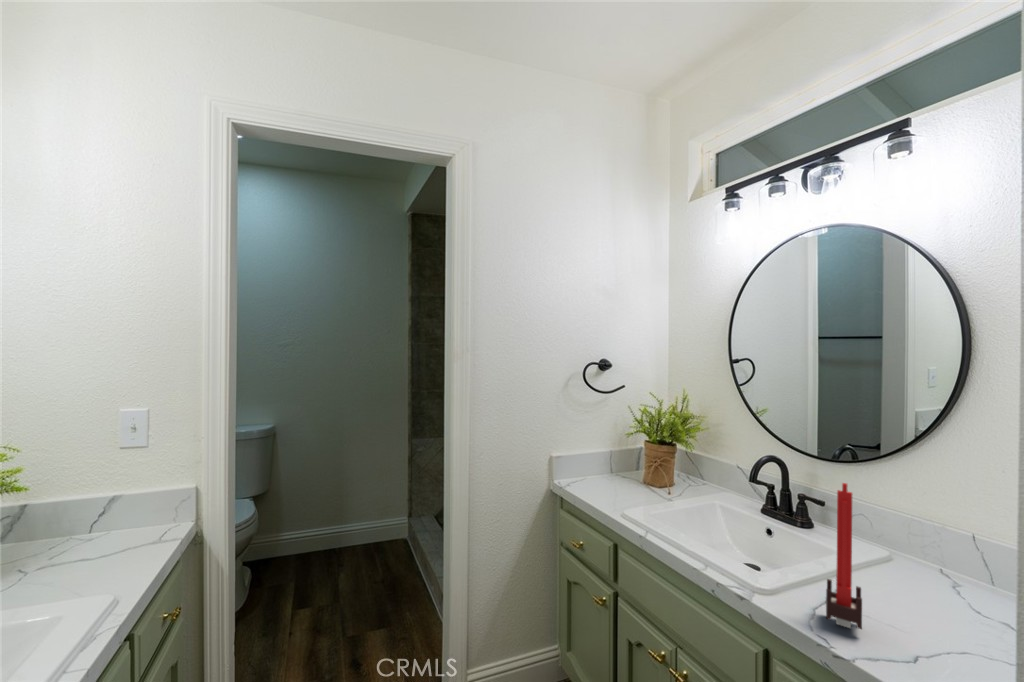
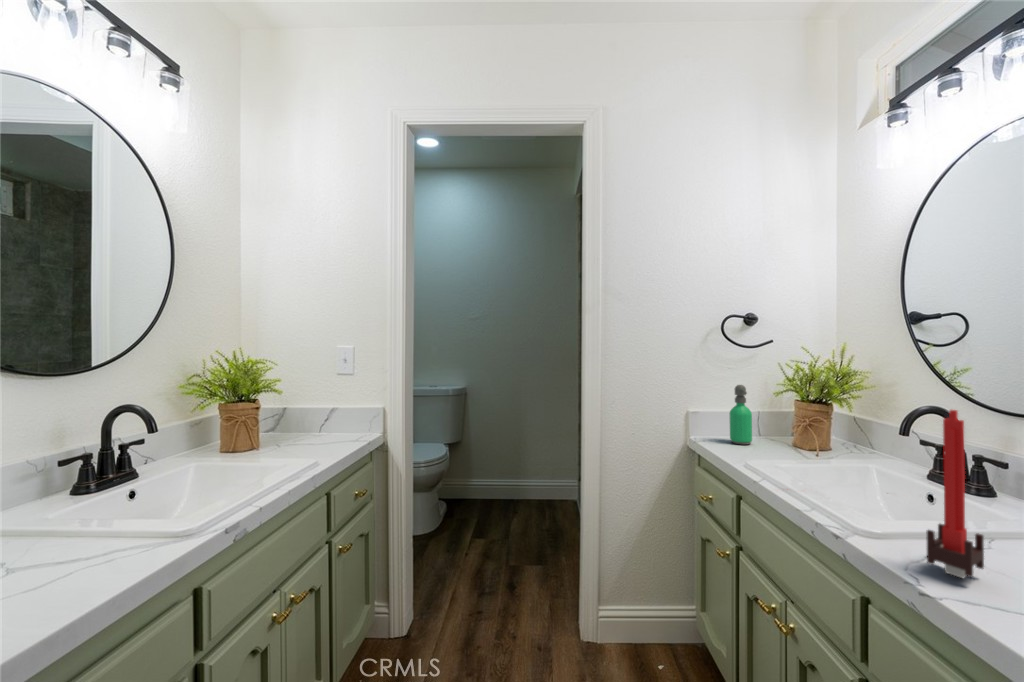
soap dispenser: none [594,428,613,486] -> present [729,385,752,445]

